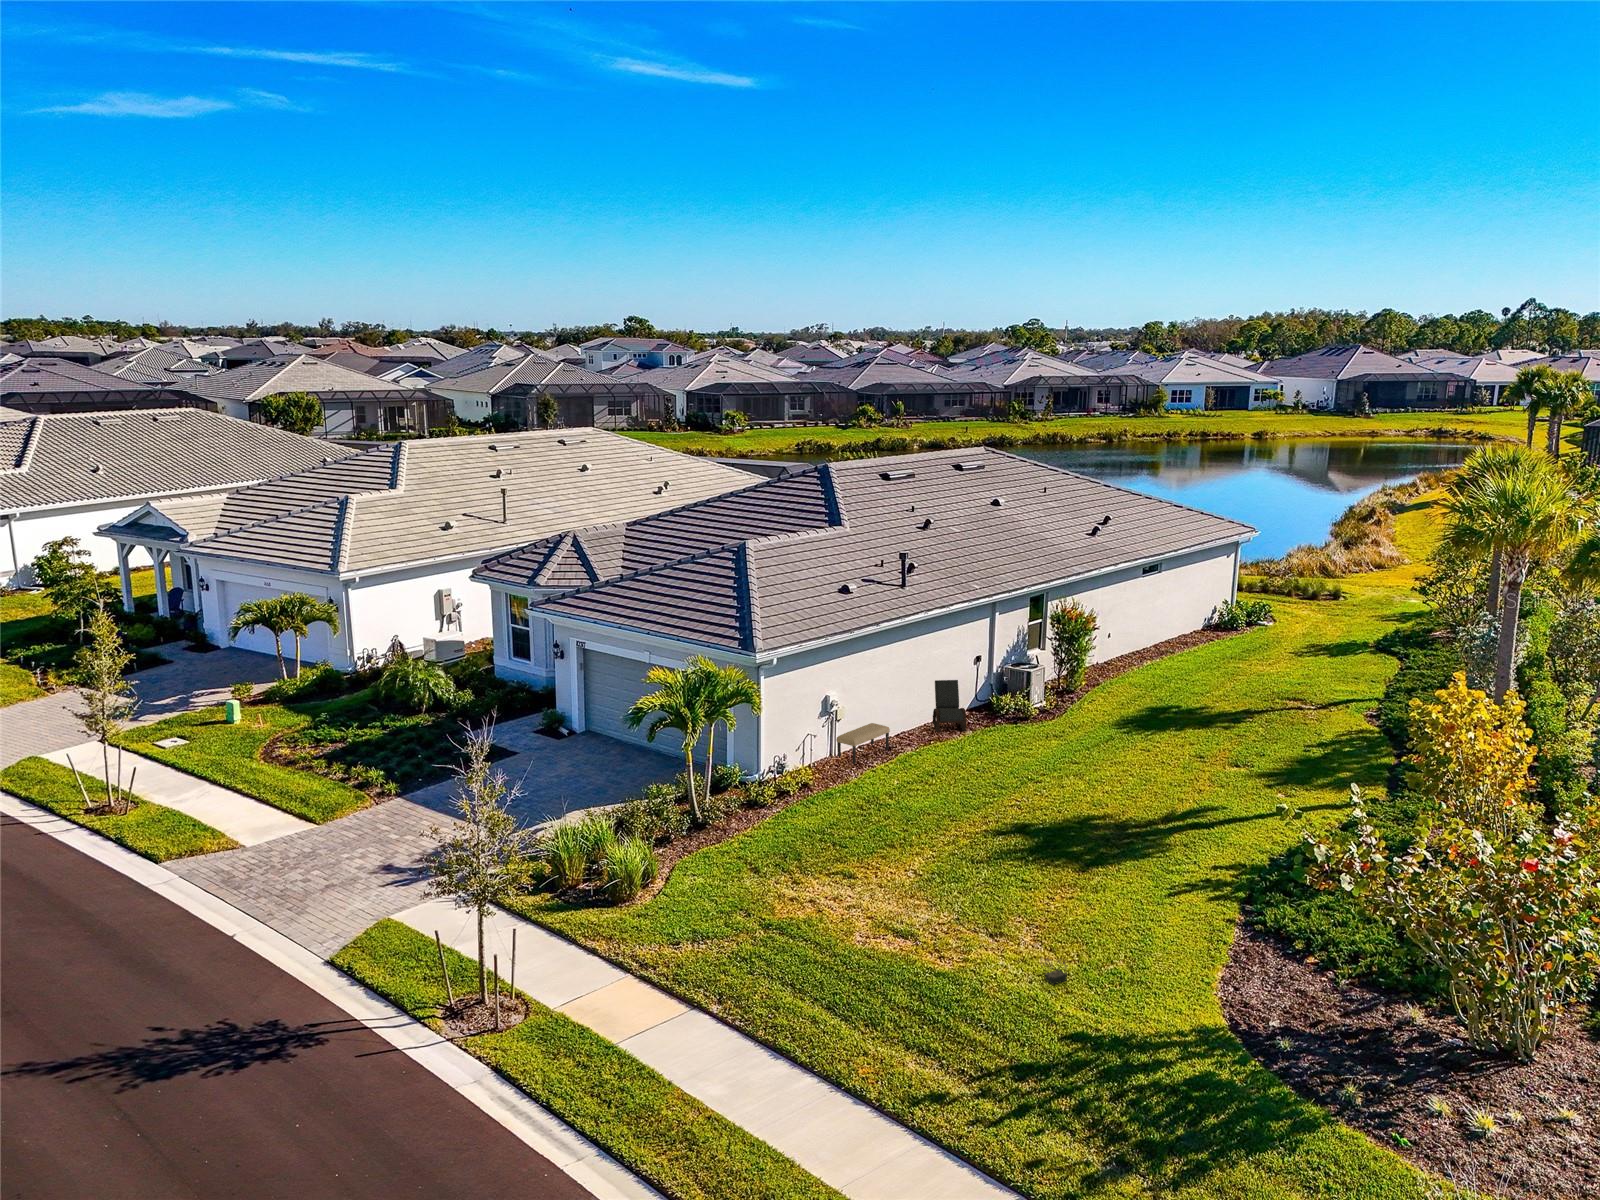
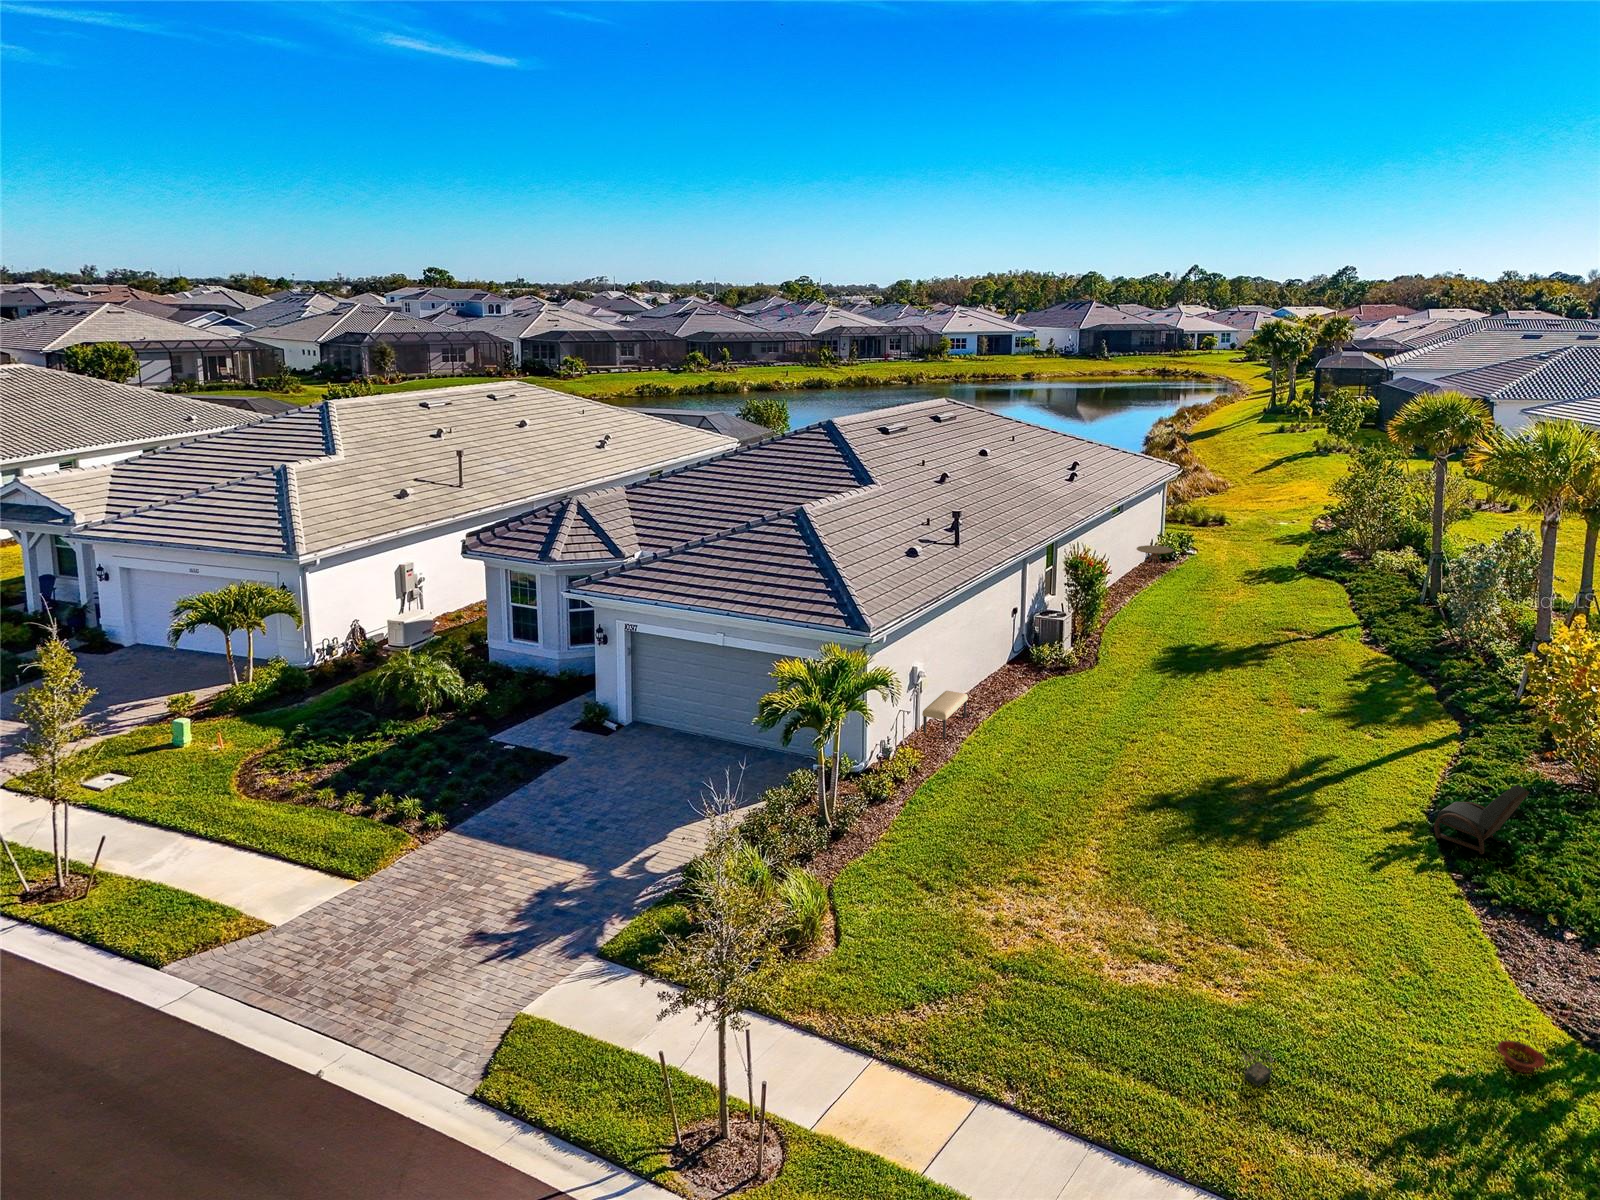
round table: none [1184,609,1222,640] -> present [1137,545,1173,574]
lounge chair: present [933,680,967,732] -> present [1434,785,1530,854]
decorative plant: present [1045,959,1067,985] -> present [1243,1050,1272,1087]
basket: none [1106,984,1140,1020] -> present [1497,1030,1545,1073]

